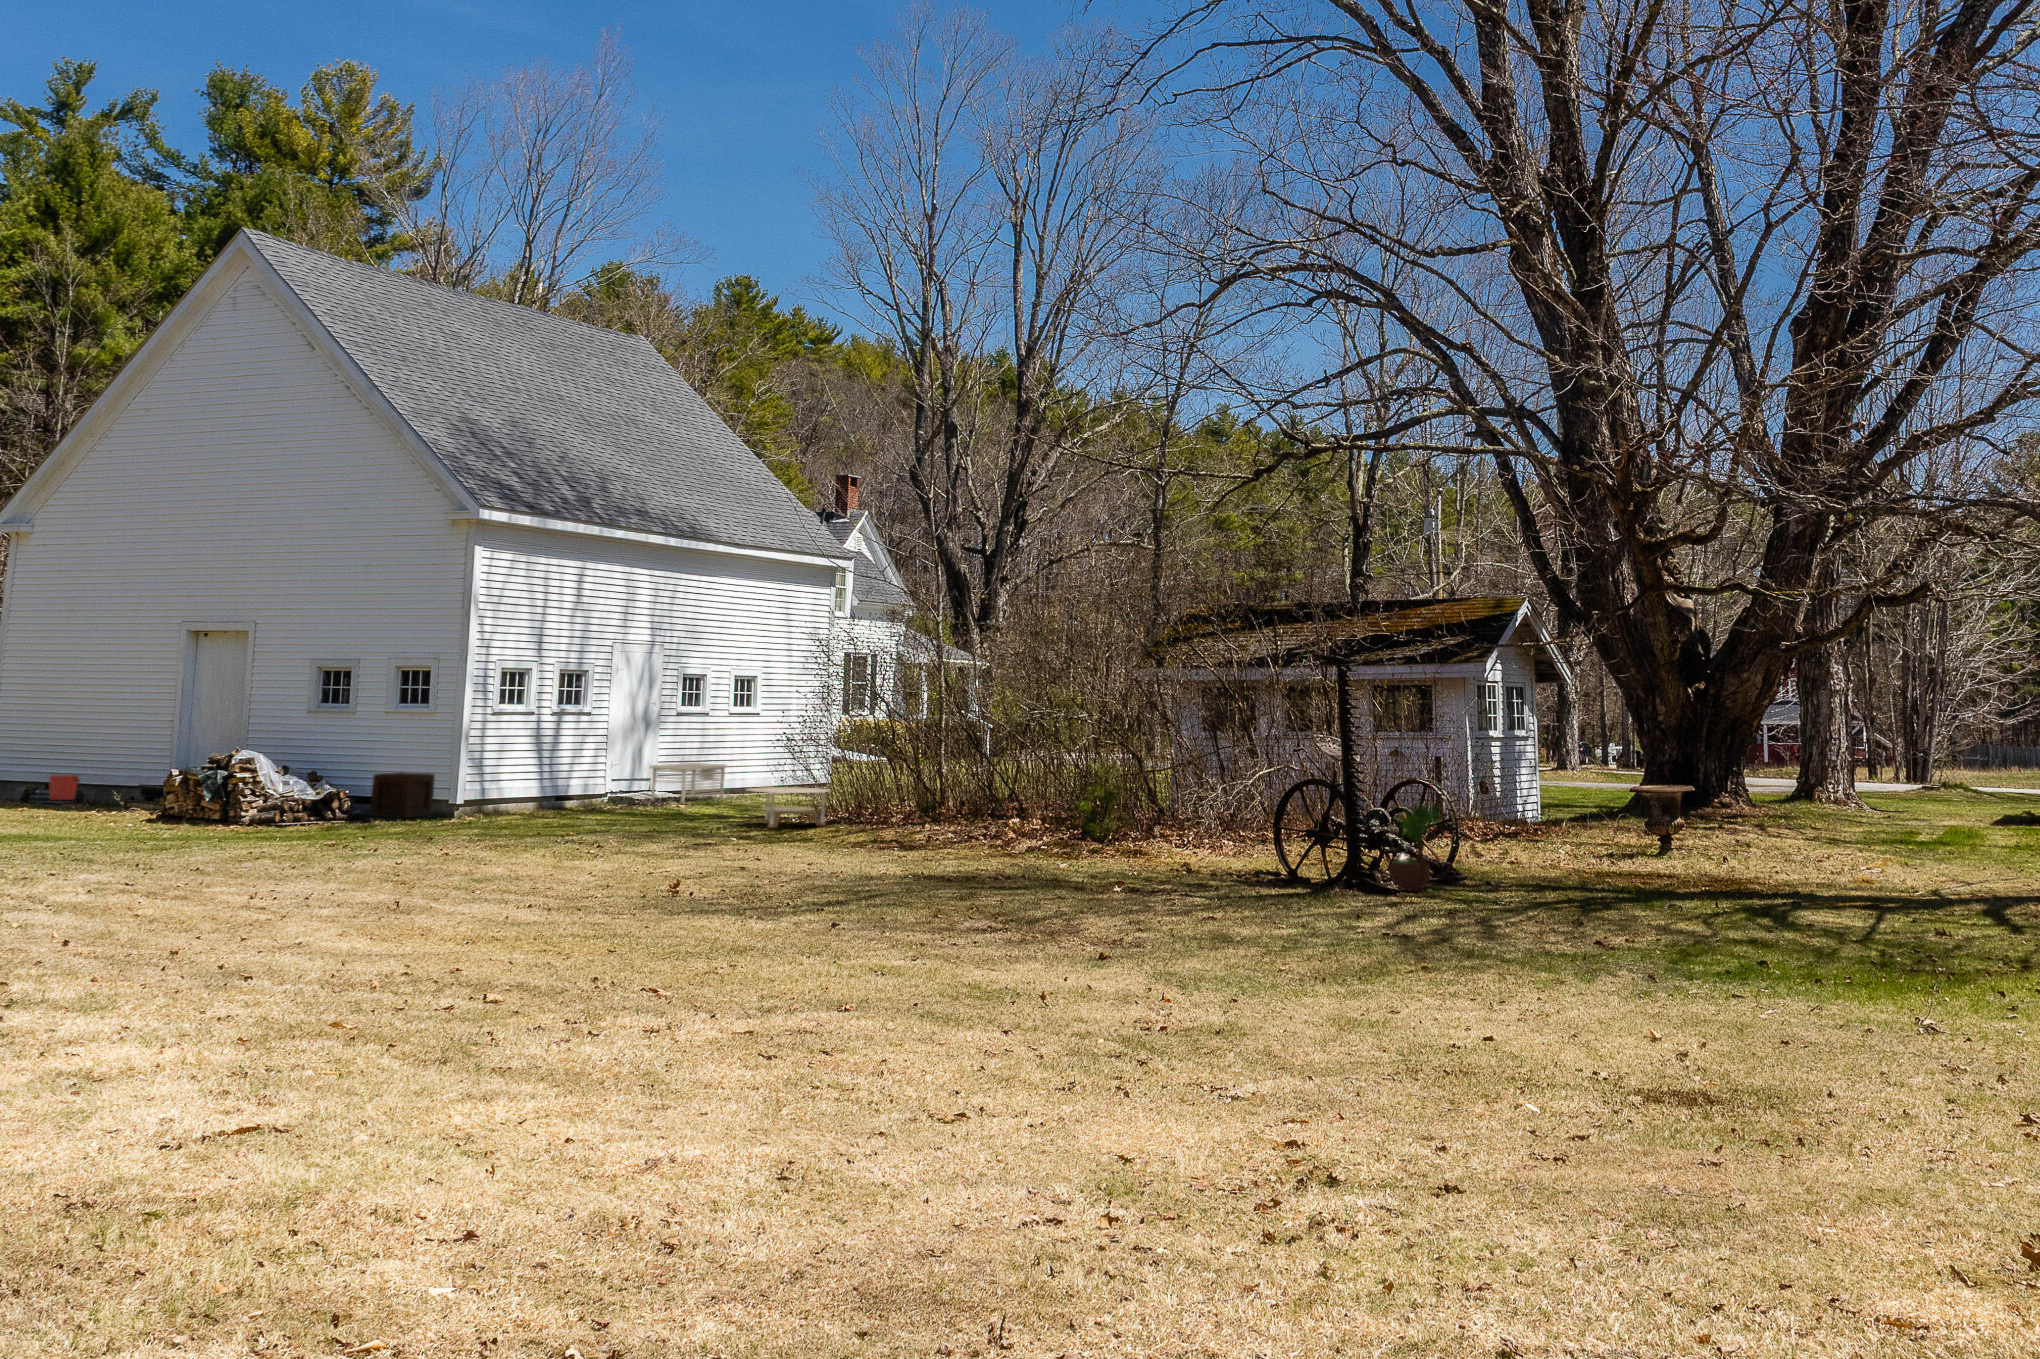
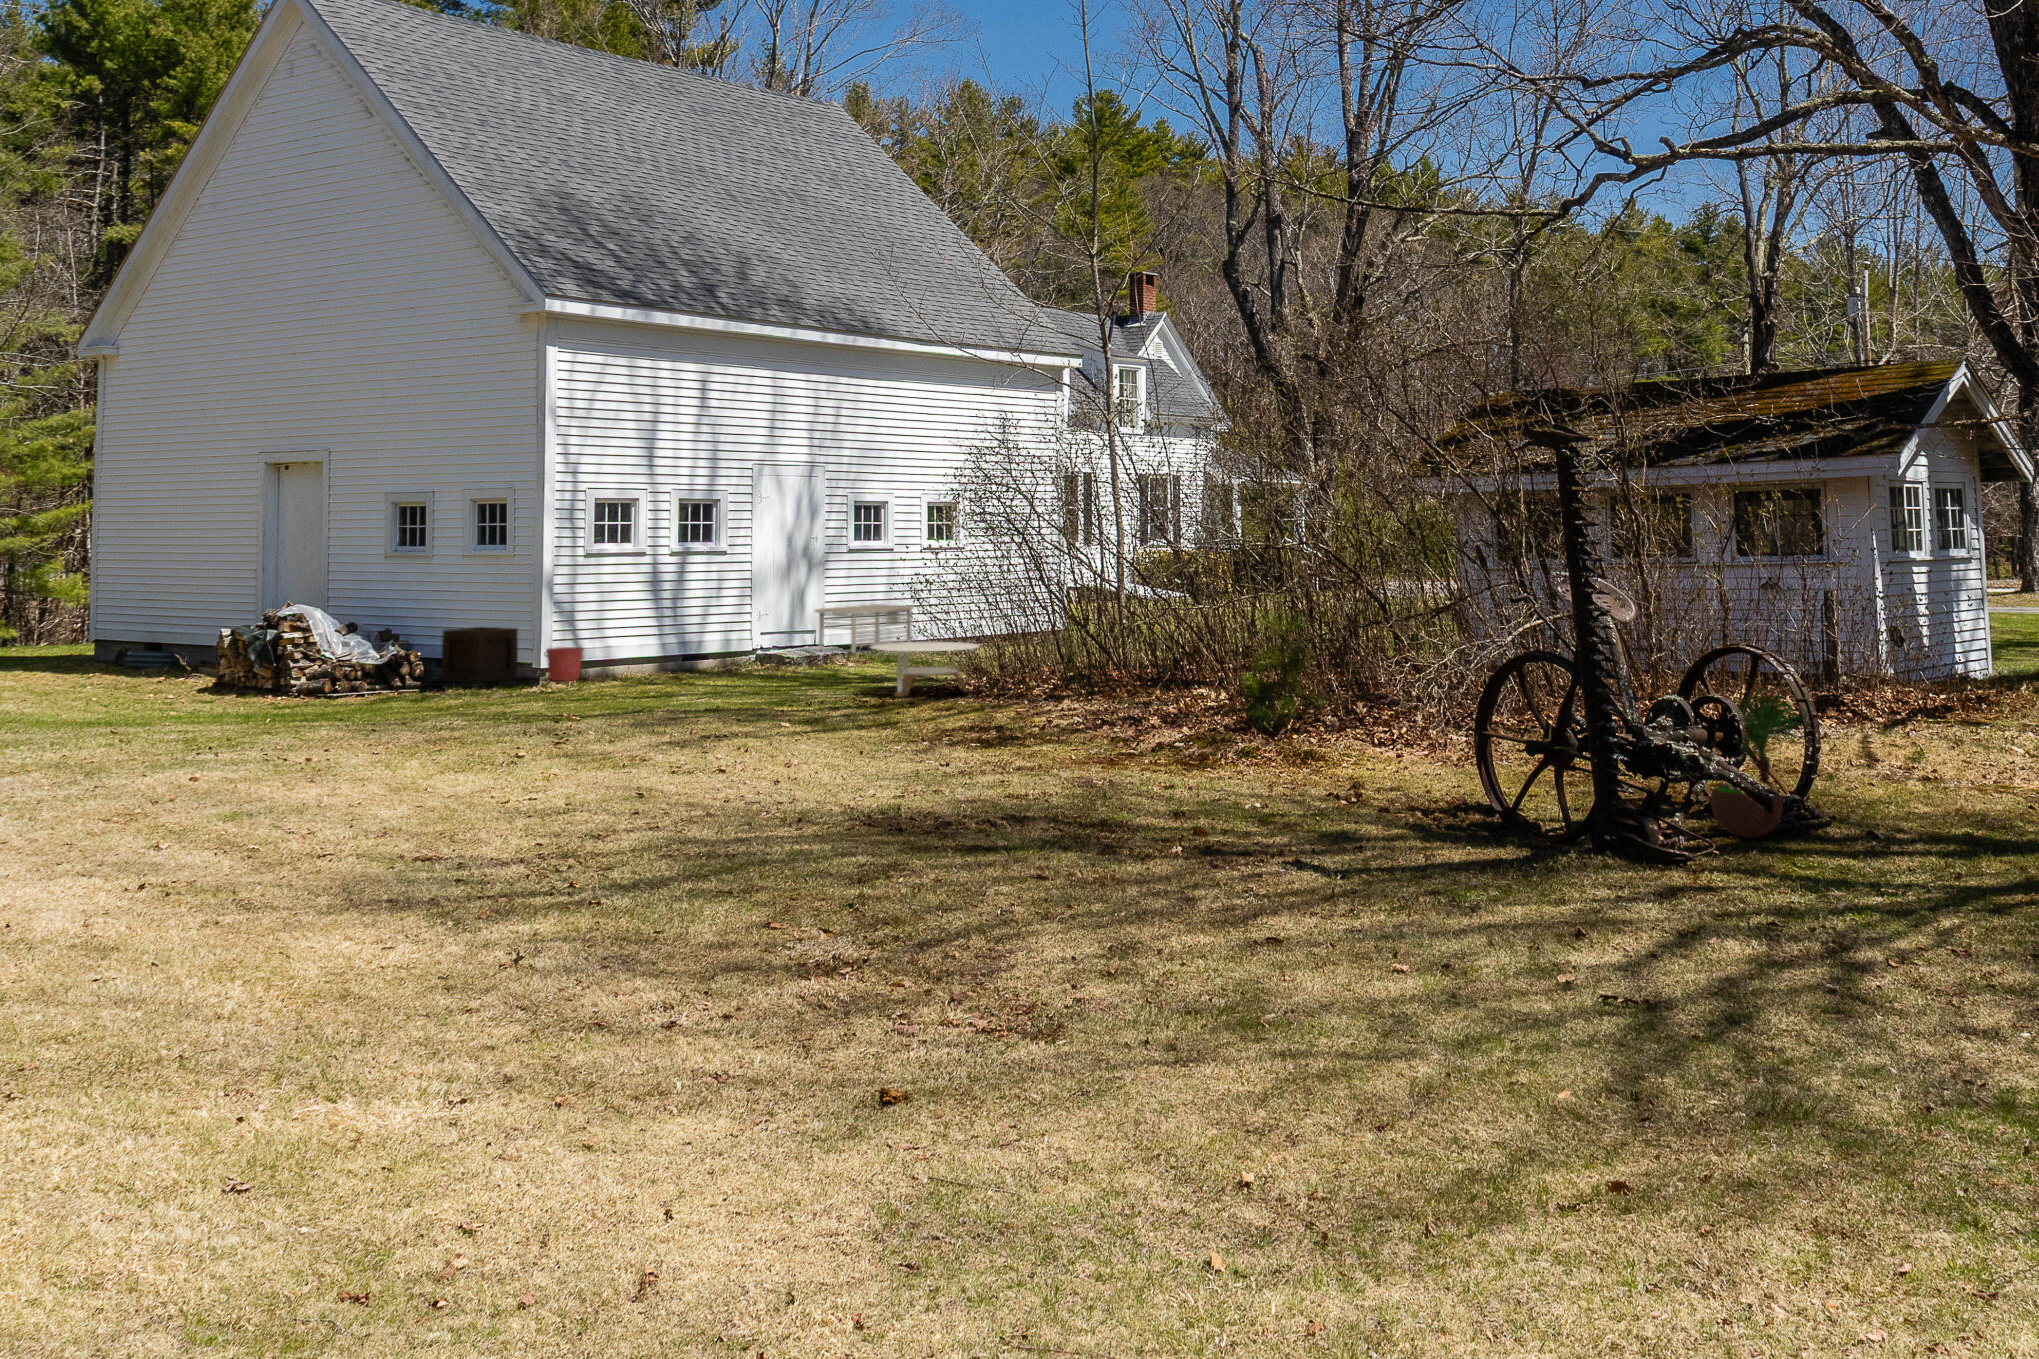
bucket: present [49,775,79,800] -> present [545,647,583,681]

